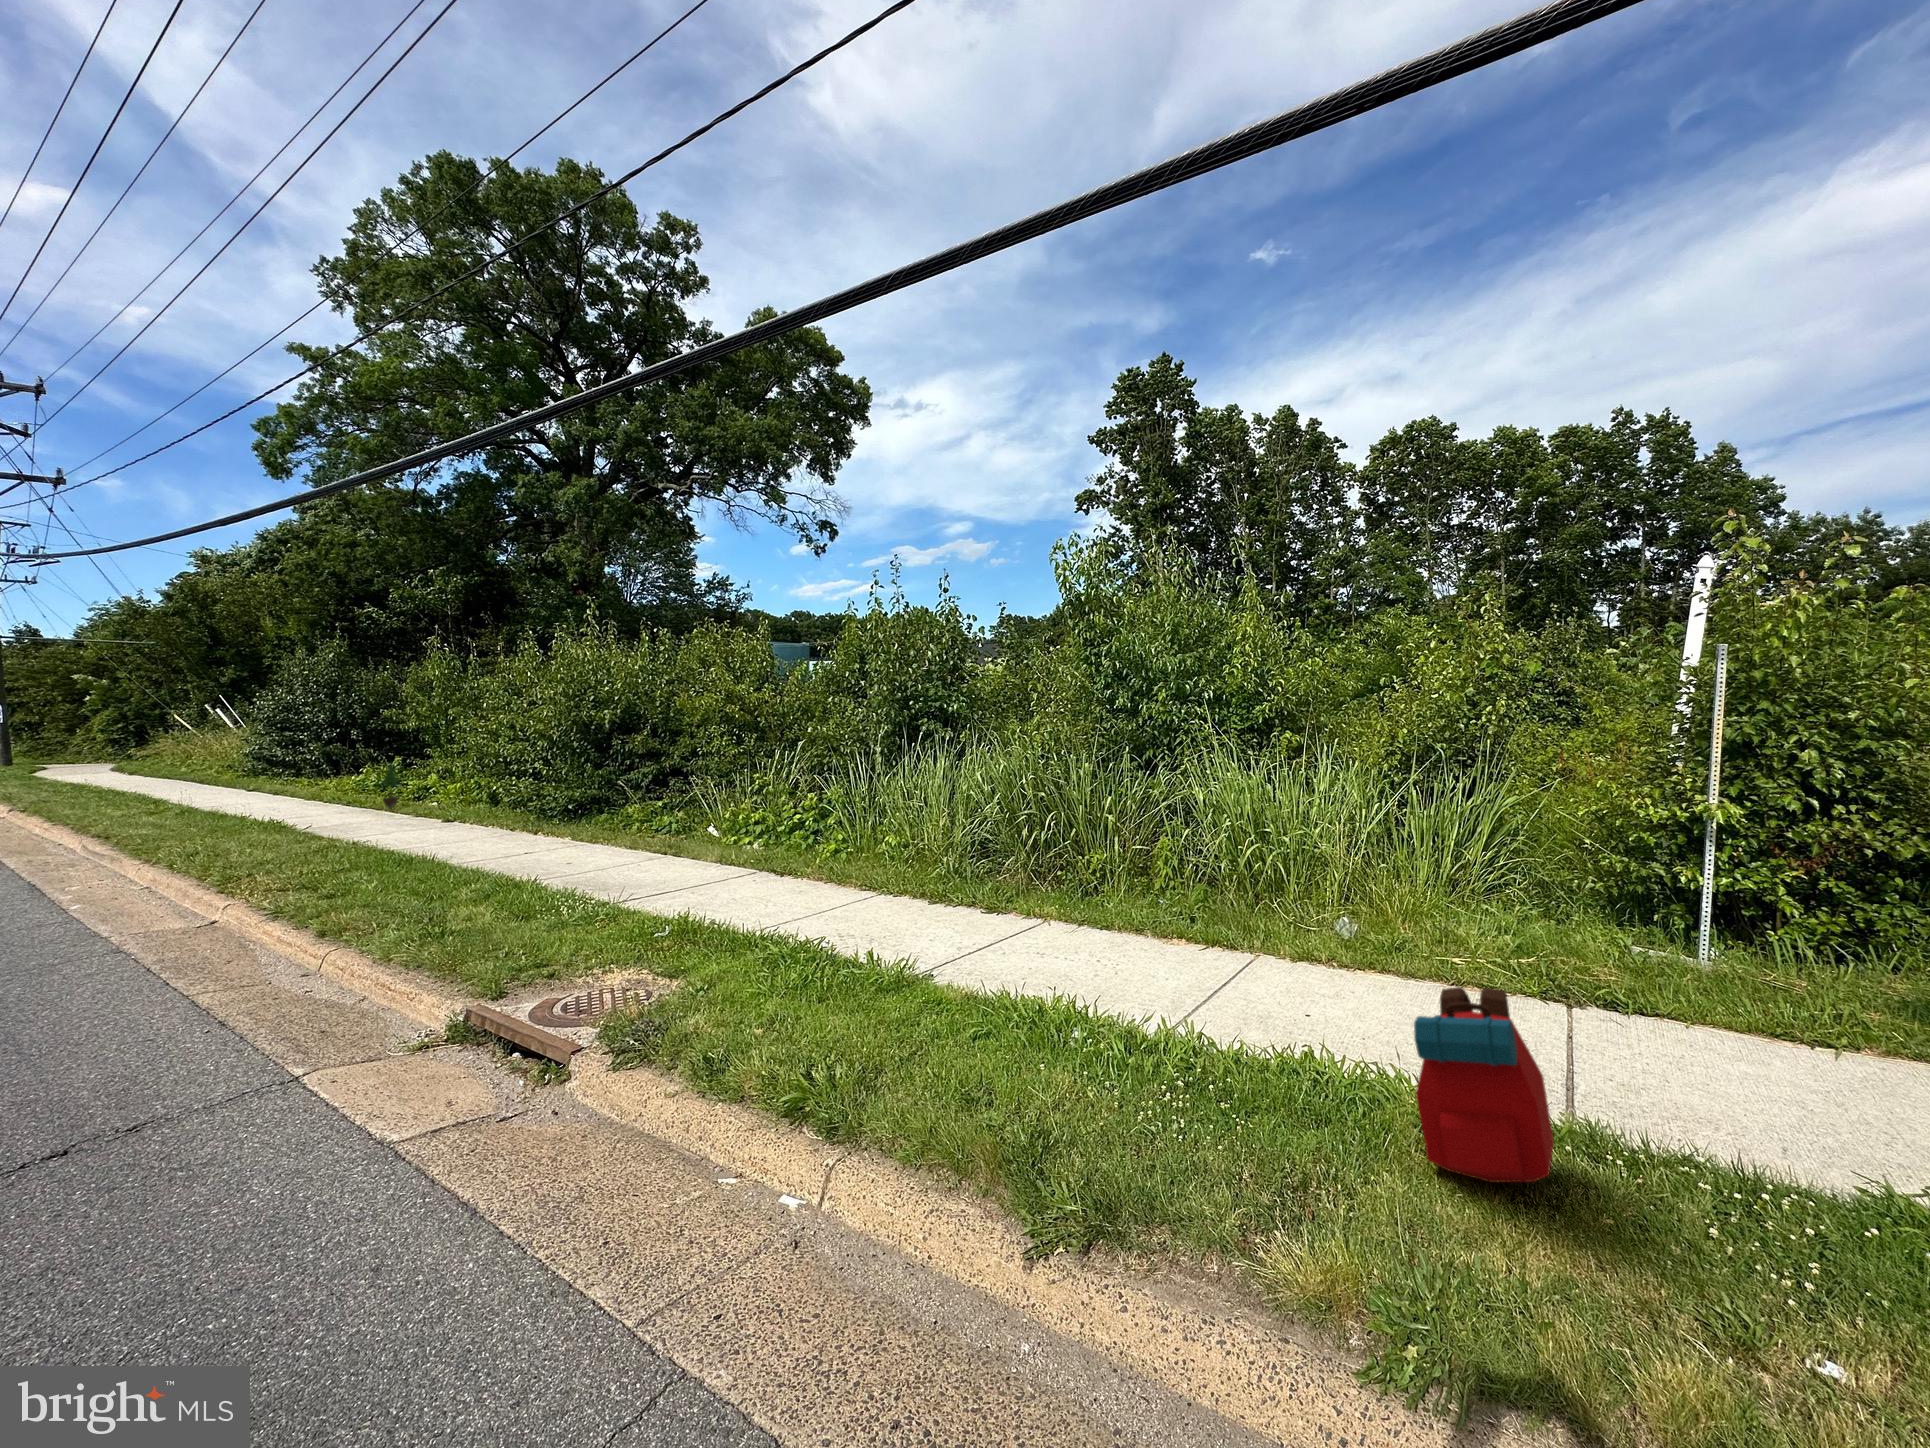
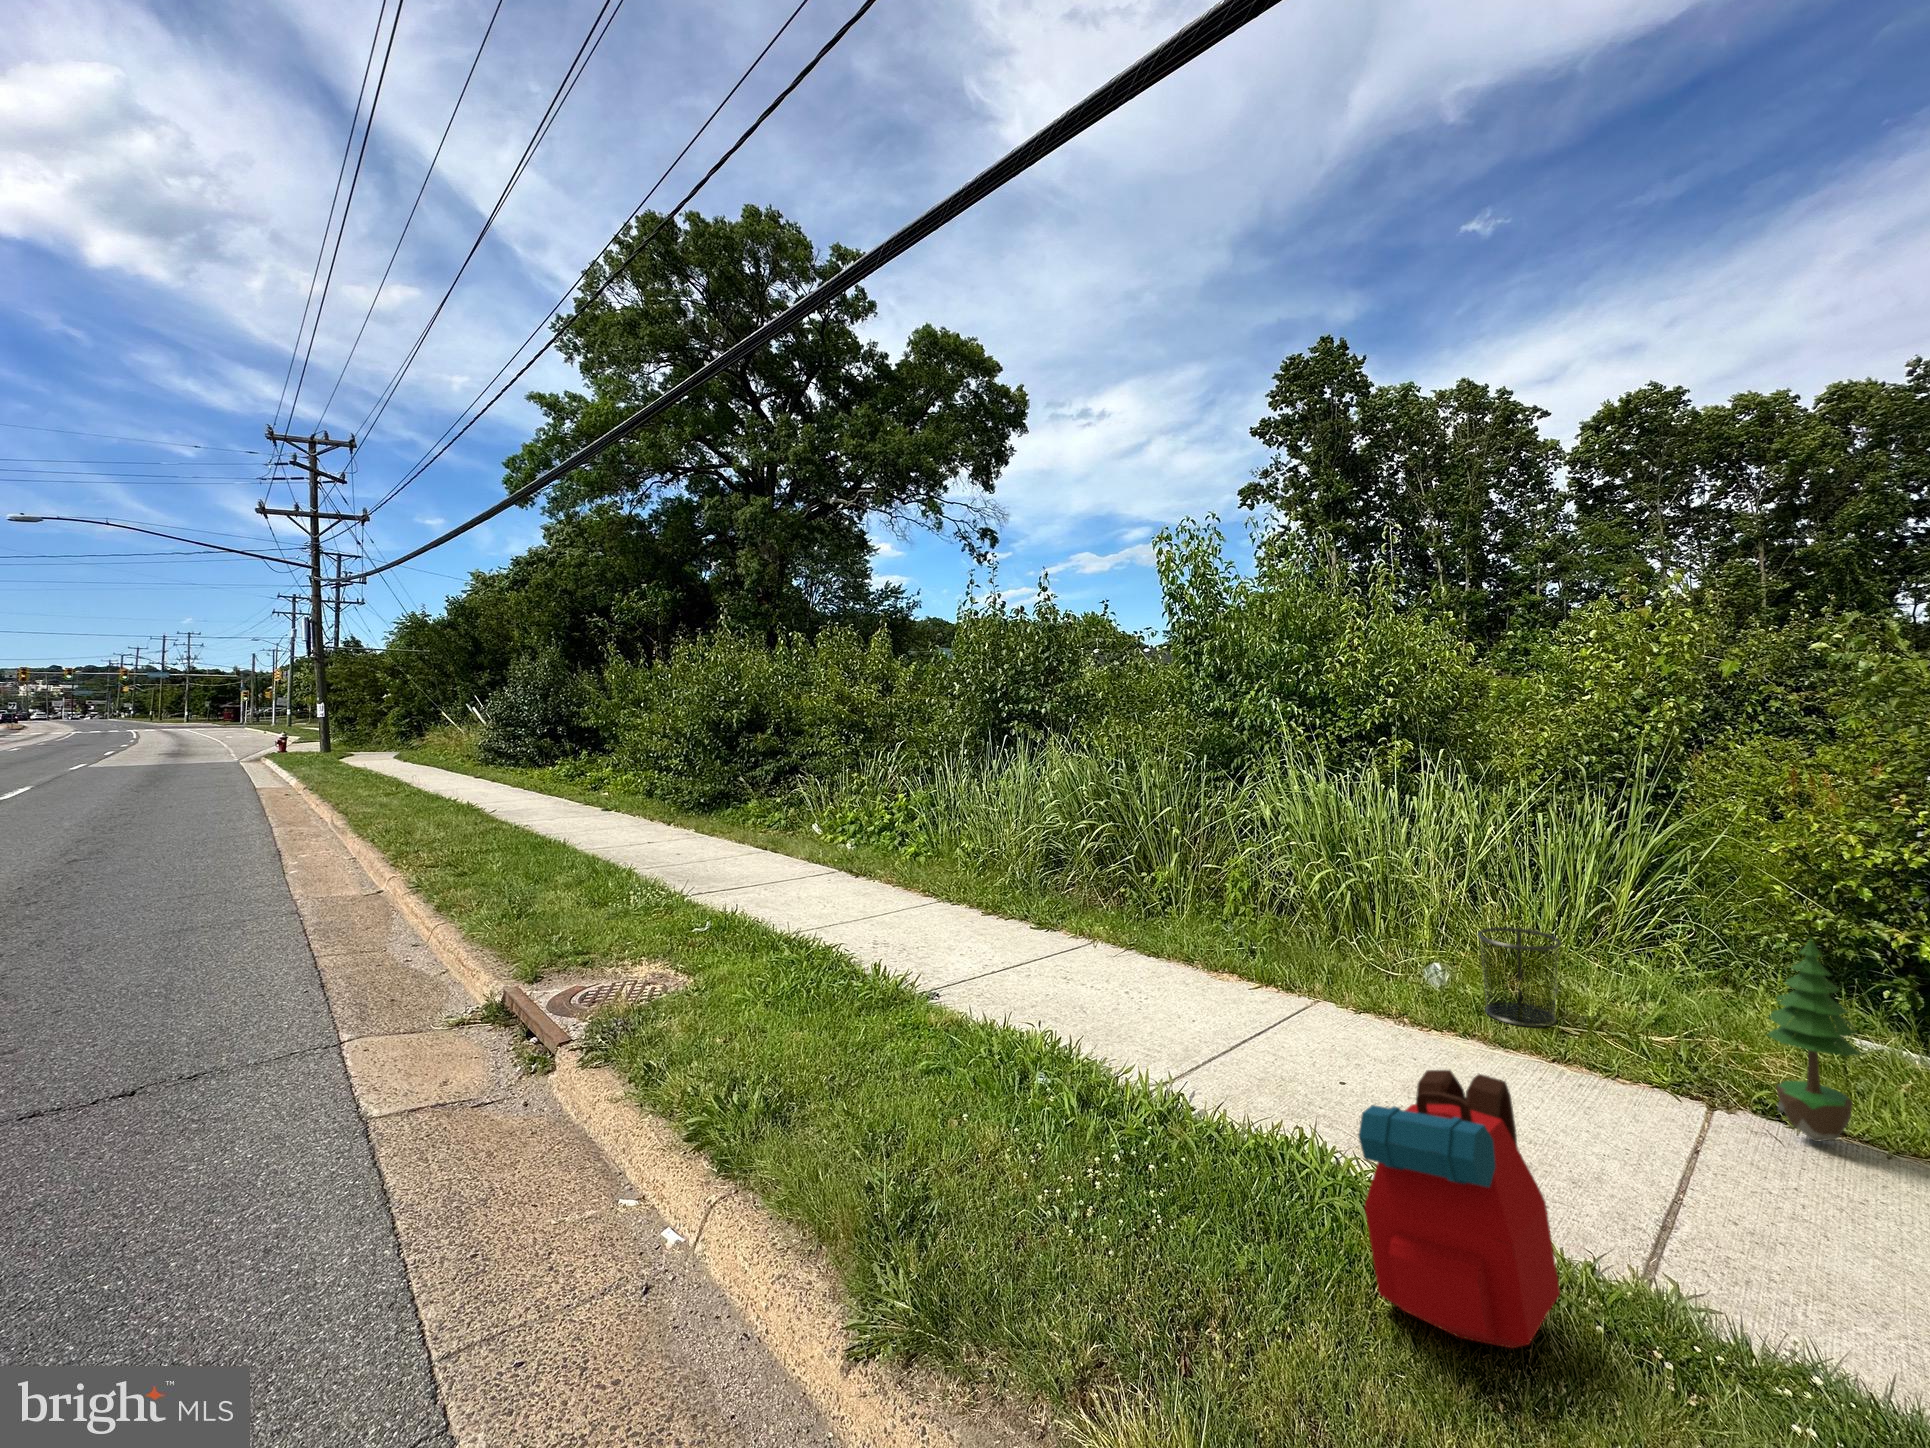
potted tree: present [383,763,399,808] -> present [1767,938,1862,1142]
waste bin: none [1393,886,1460,966] -> present [1478,927,1561,1027]

